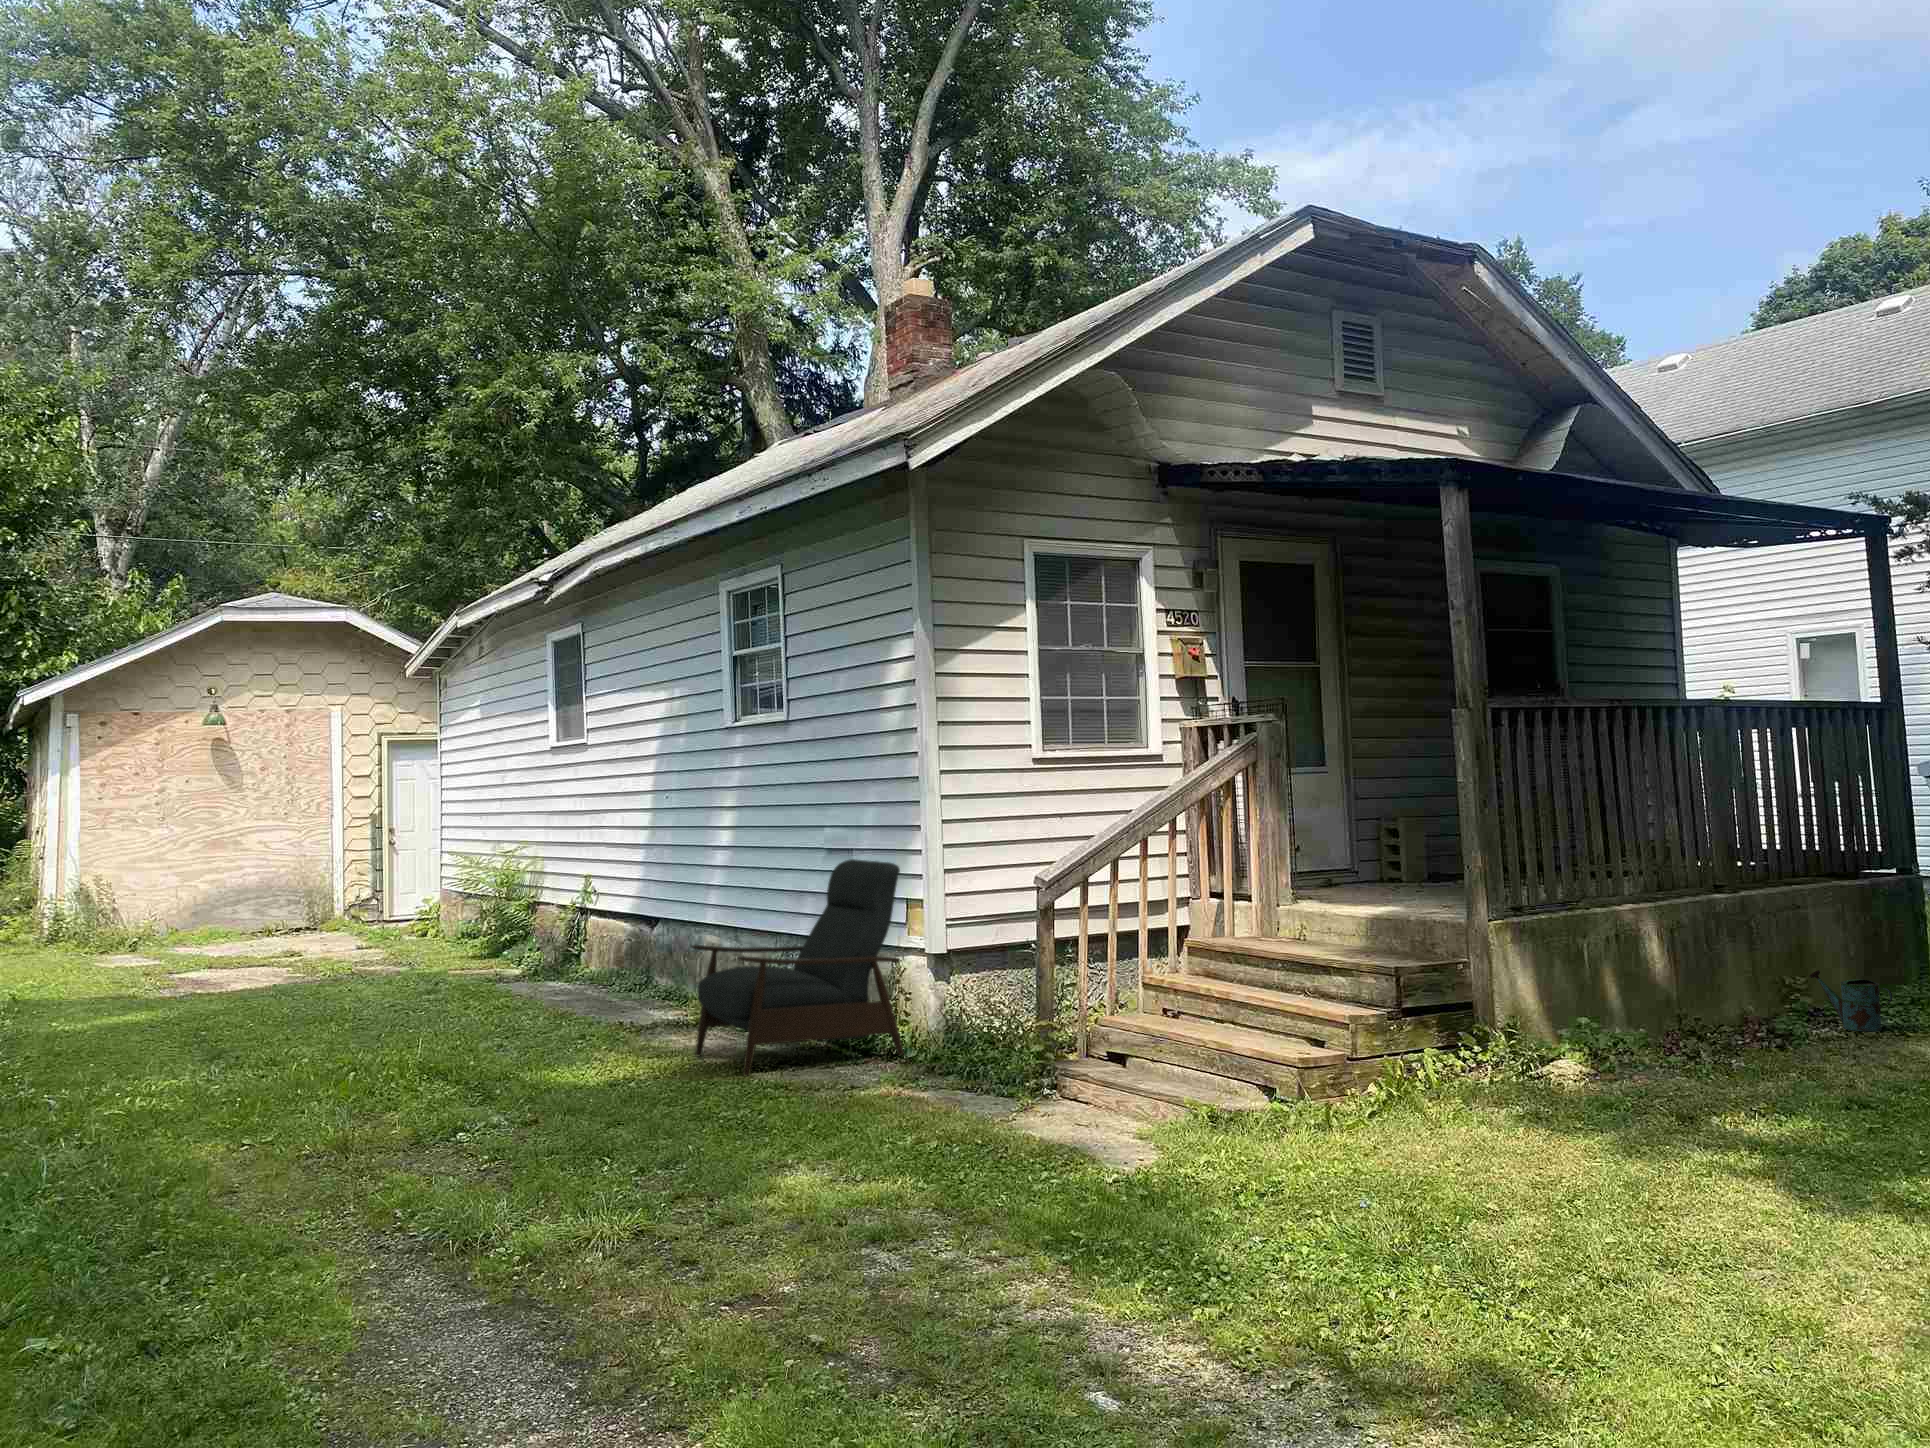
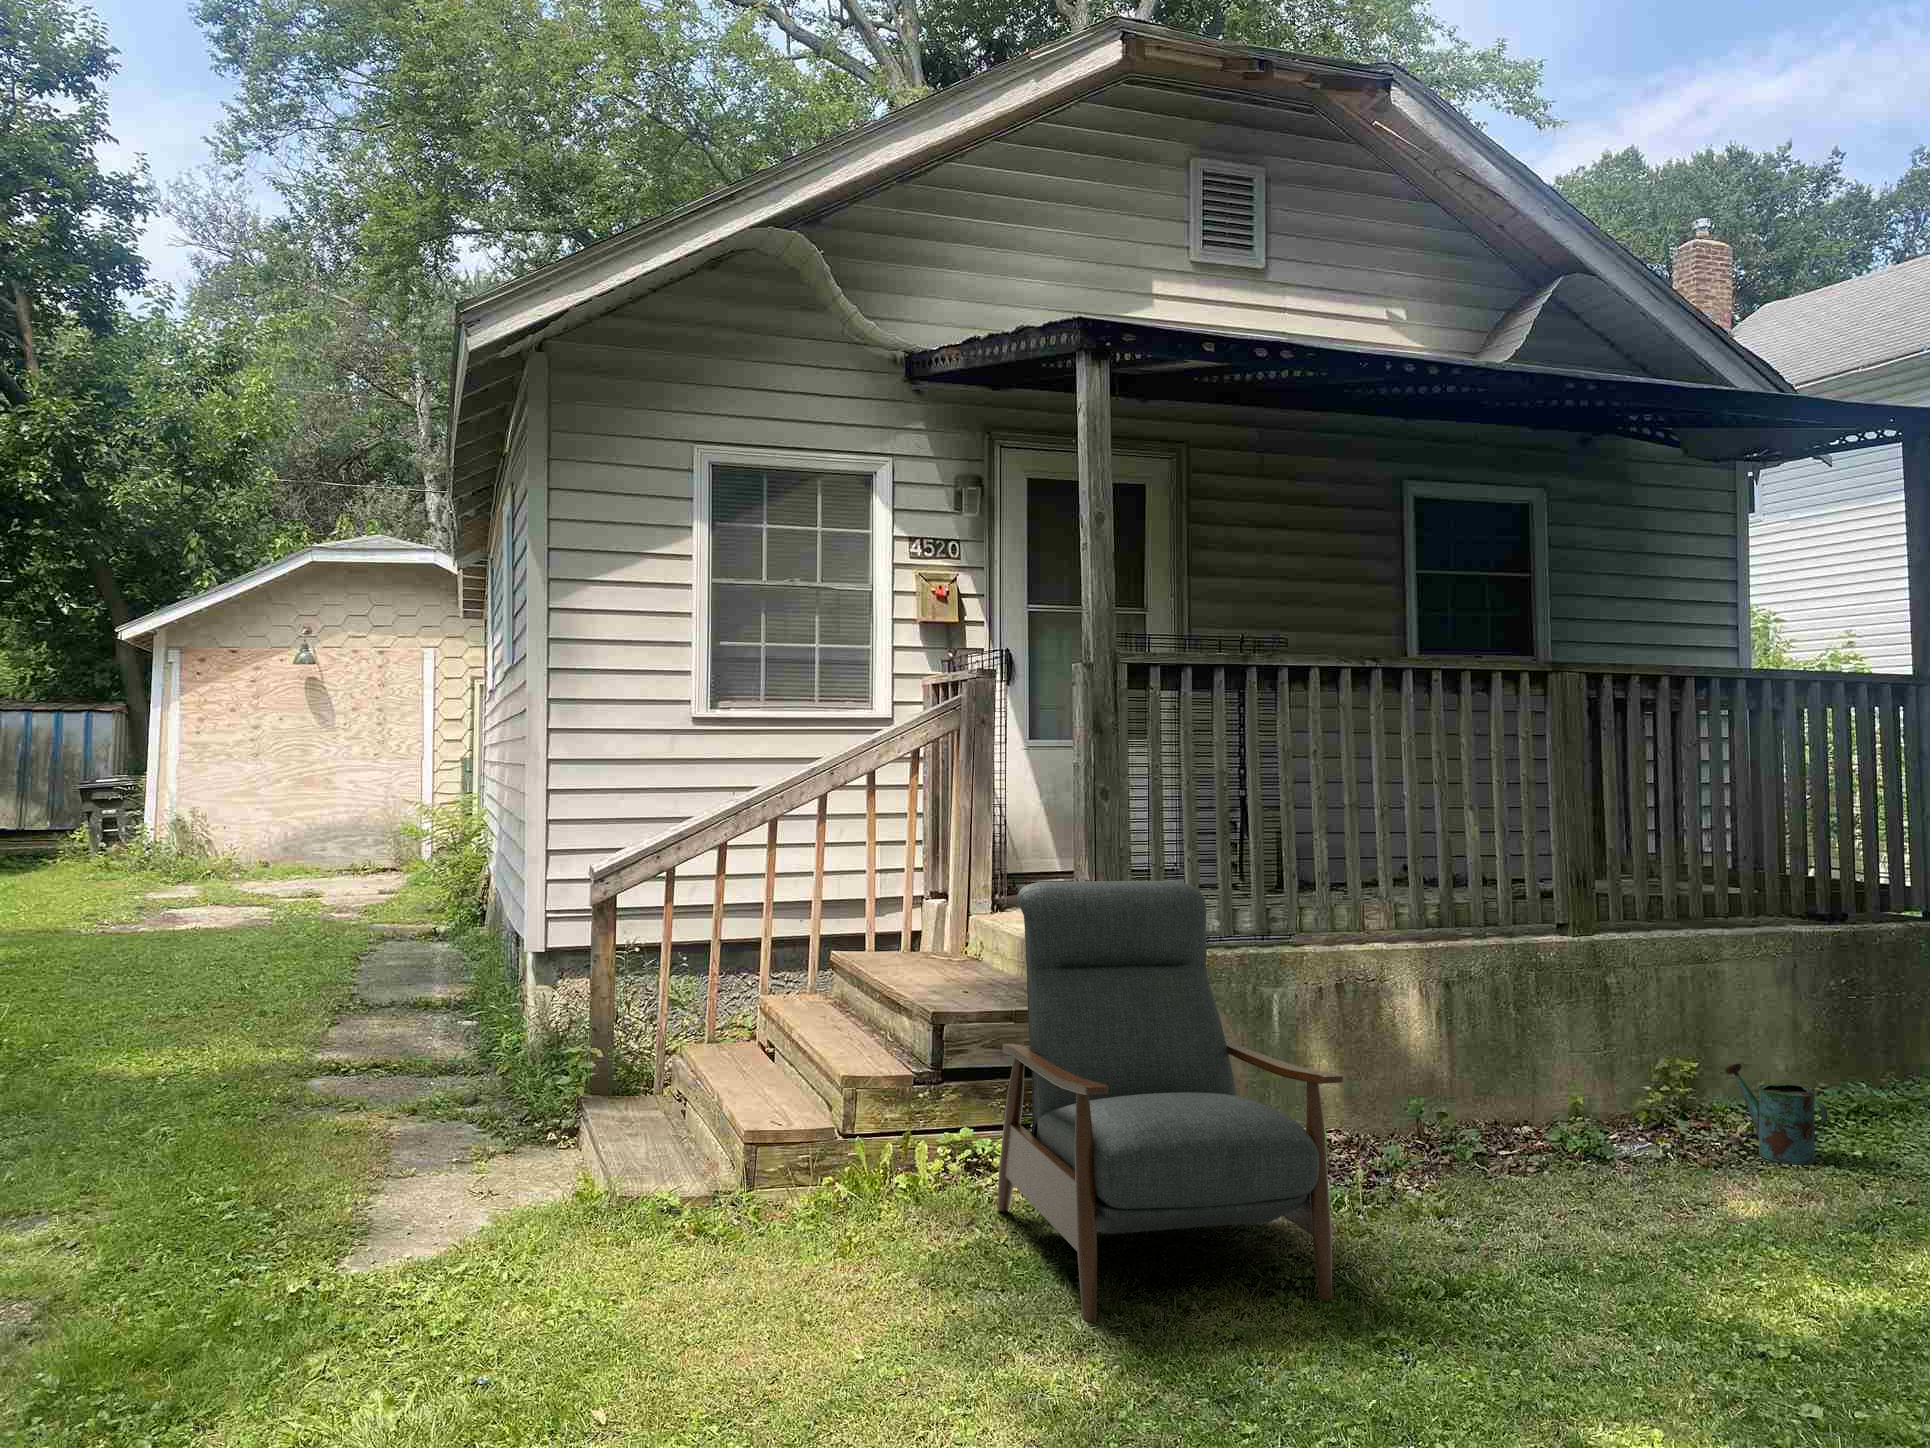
chair: present [690,859,904,1076] -> present [998,881,1344,1322]

